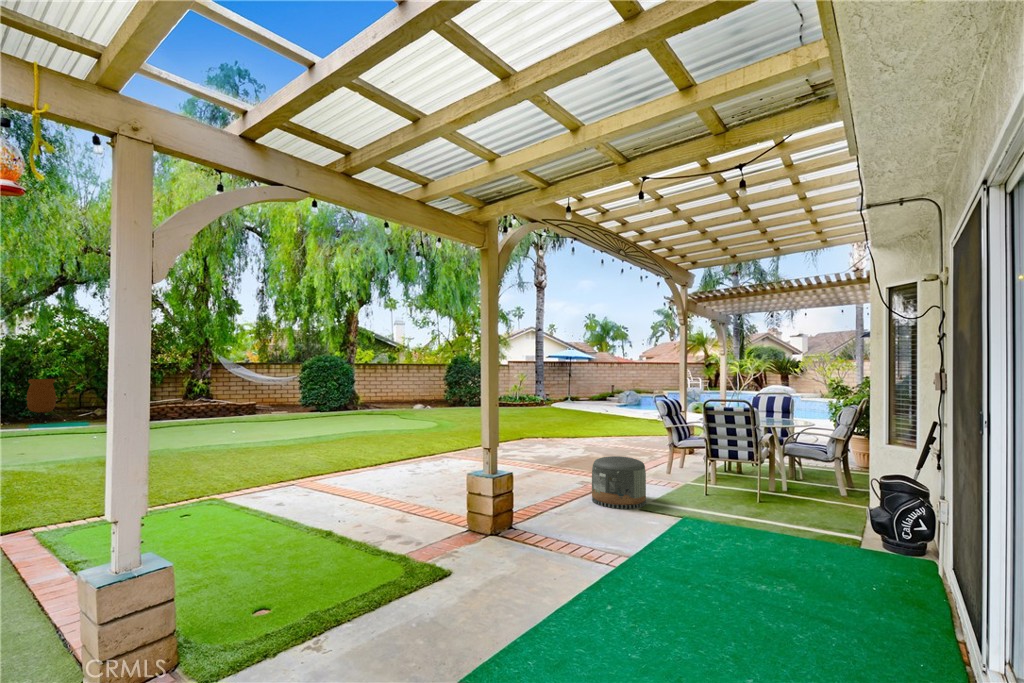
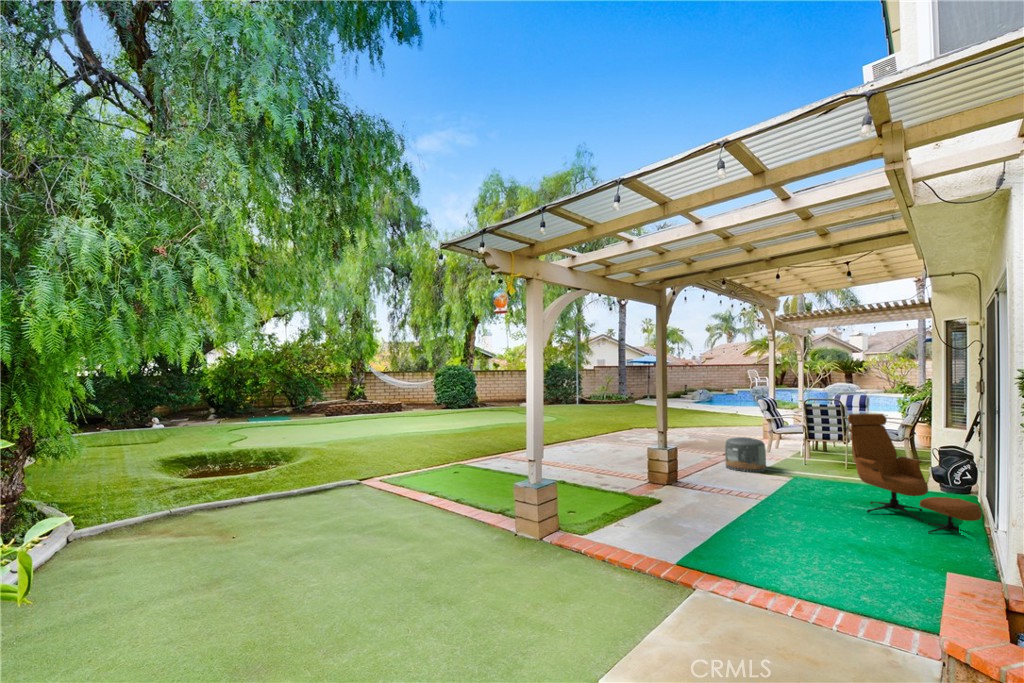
lounge chair: present [26,379,58,422] -> present [848,414,982,533]

